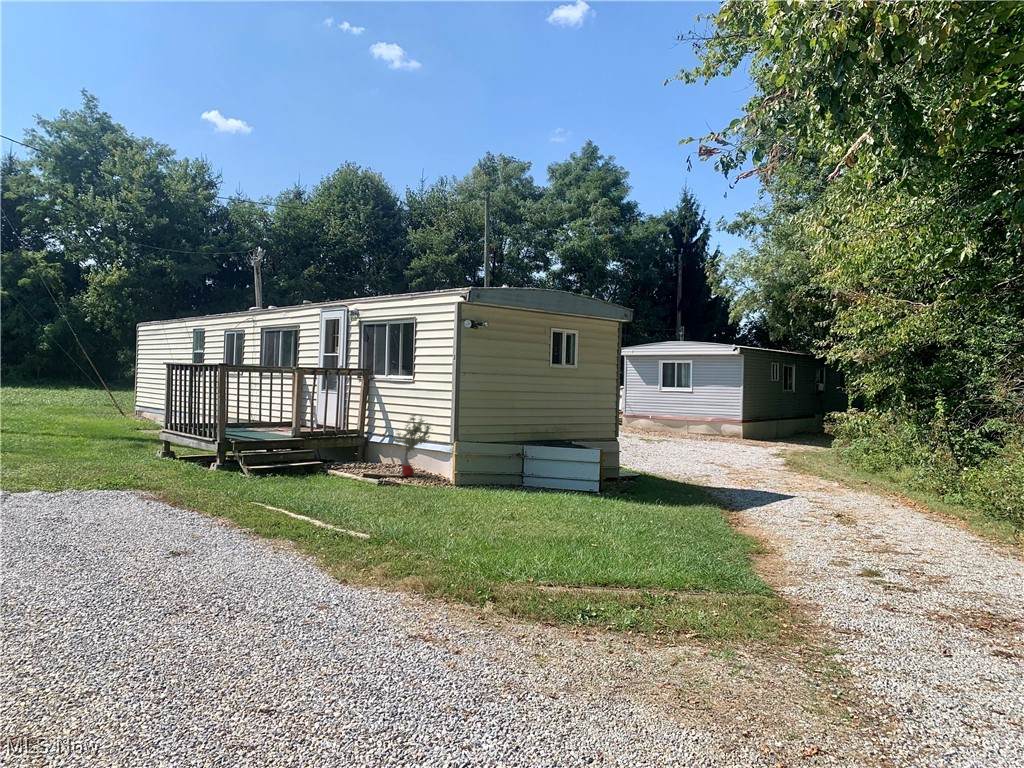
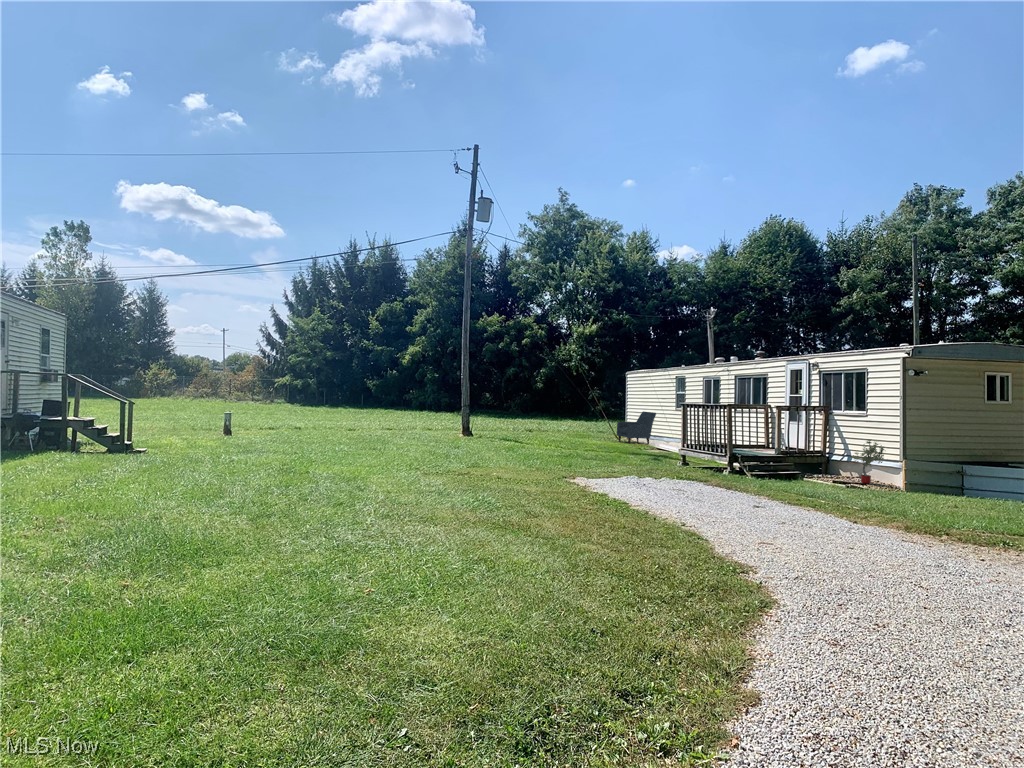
chair: none [104,377,169,425] -> present [617,411,656,444]

